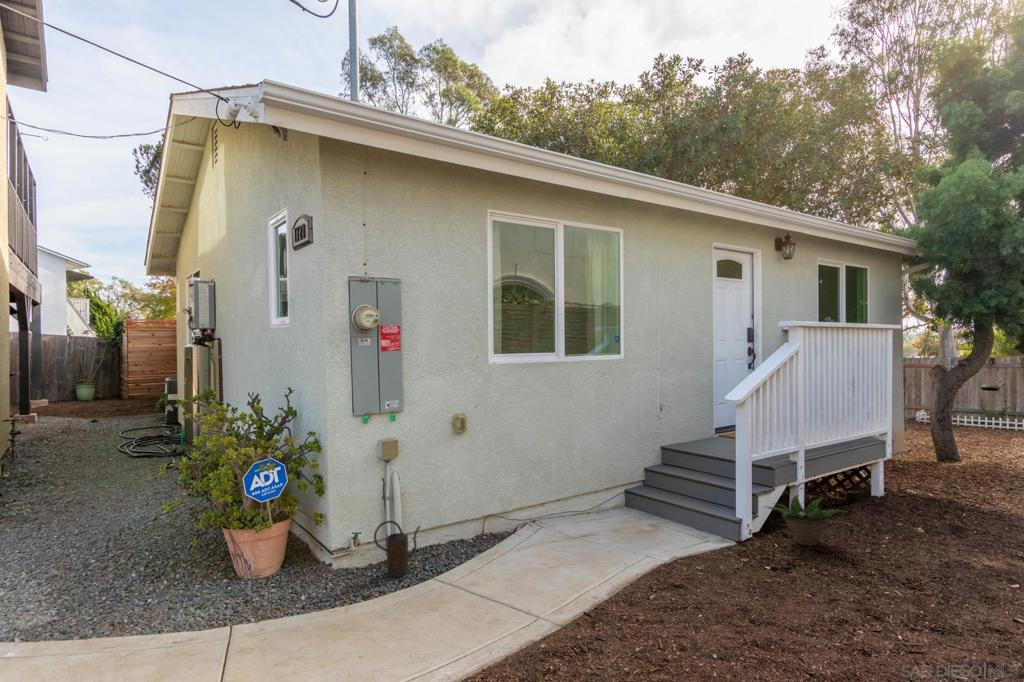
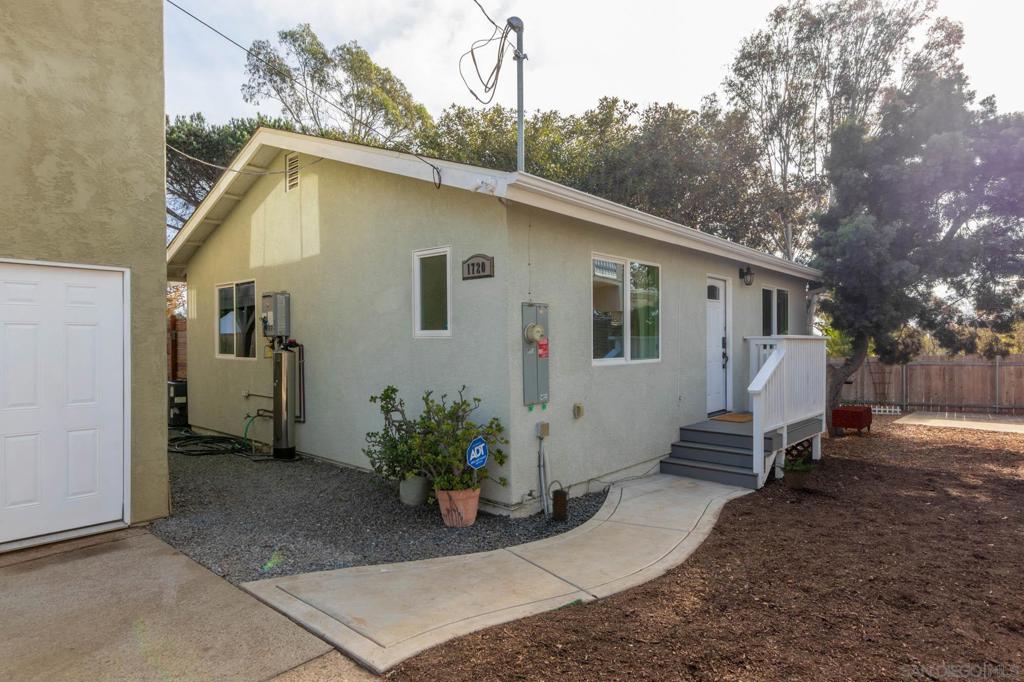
bench: none [933,418,1002,464] -> present [832,405,872,438]

